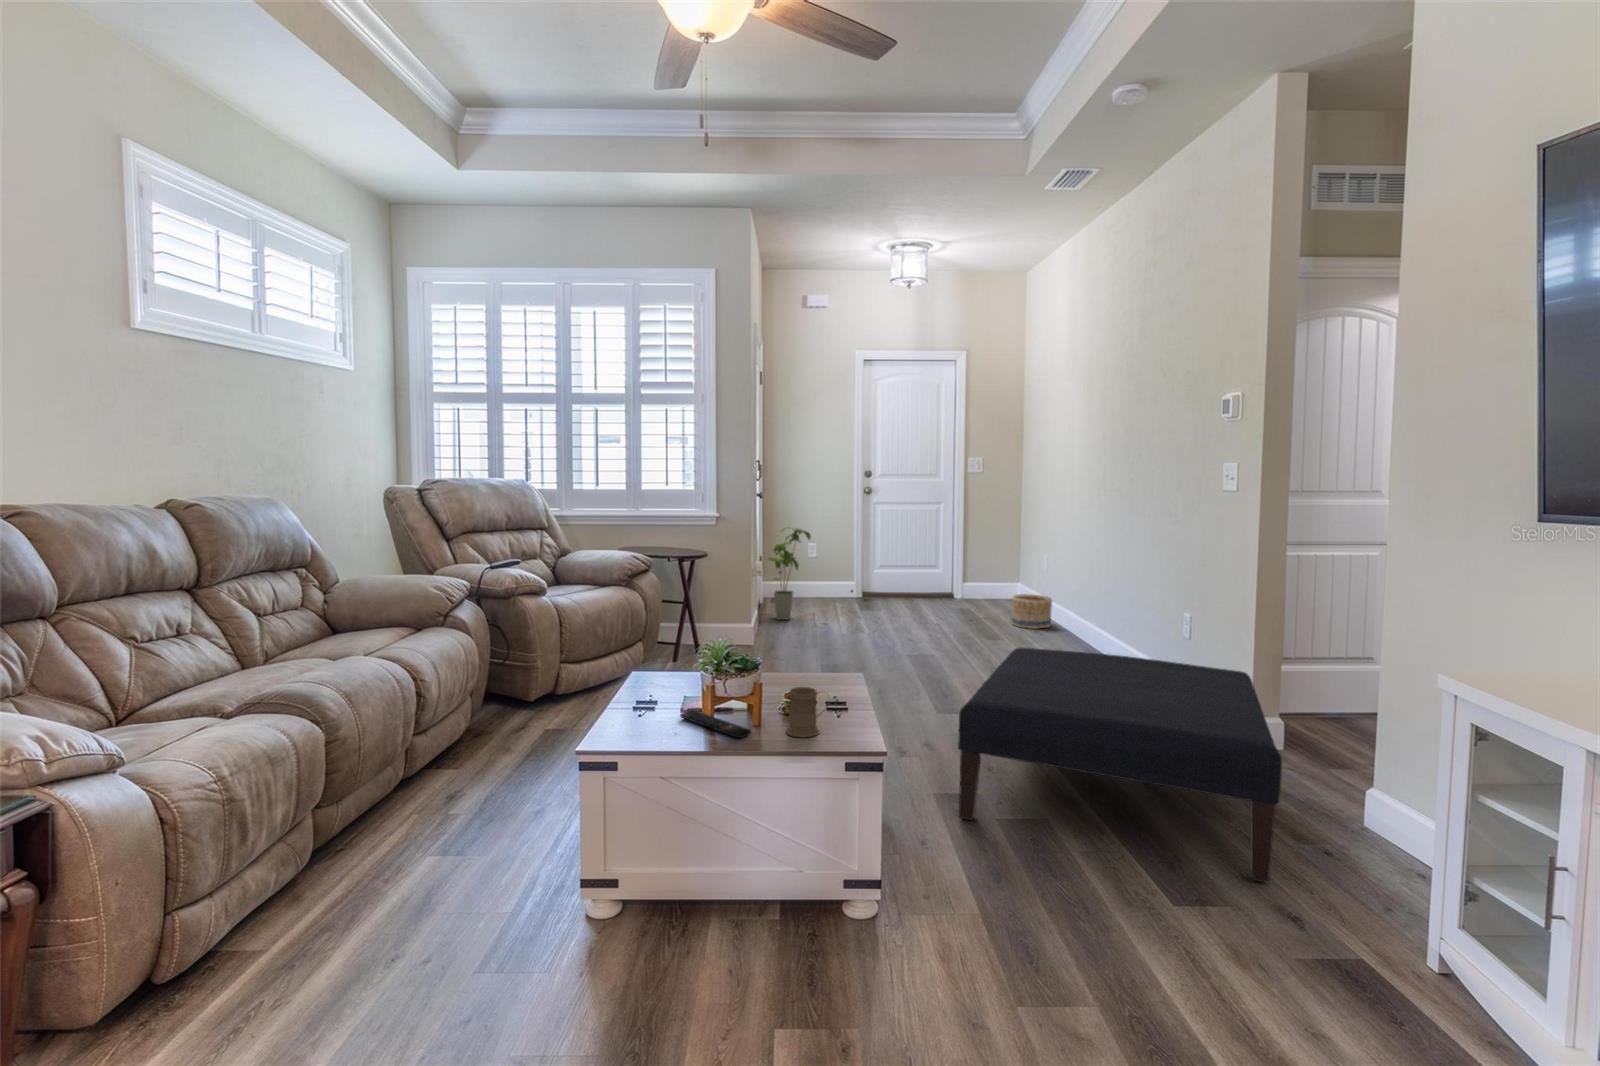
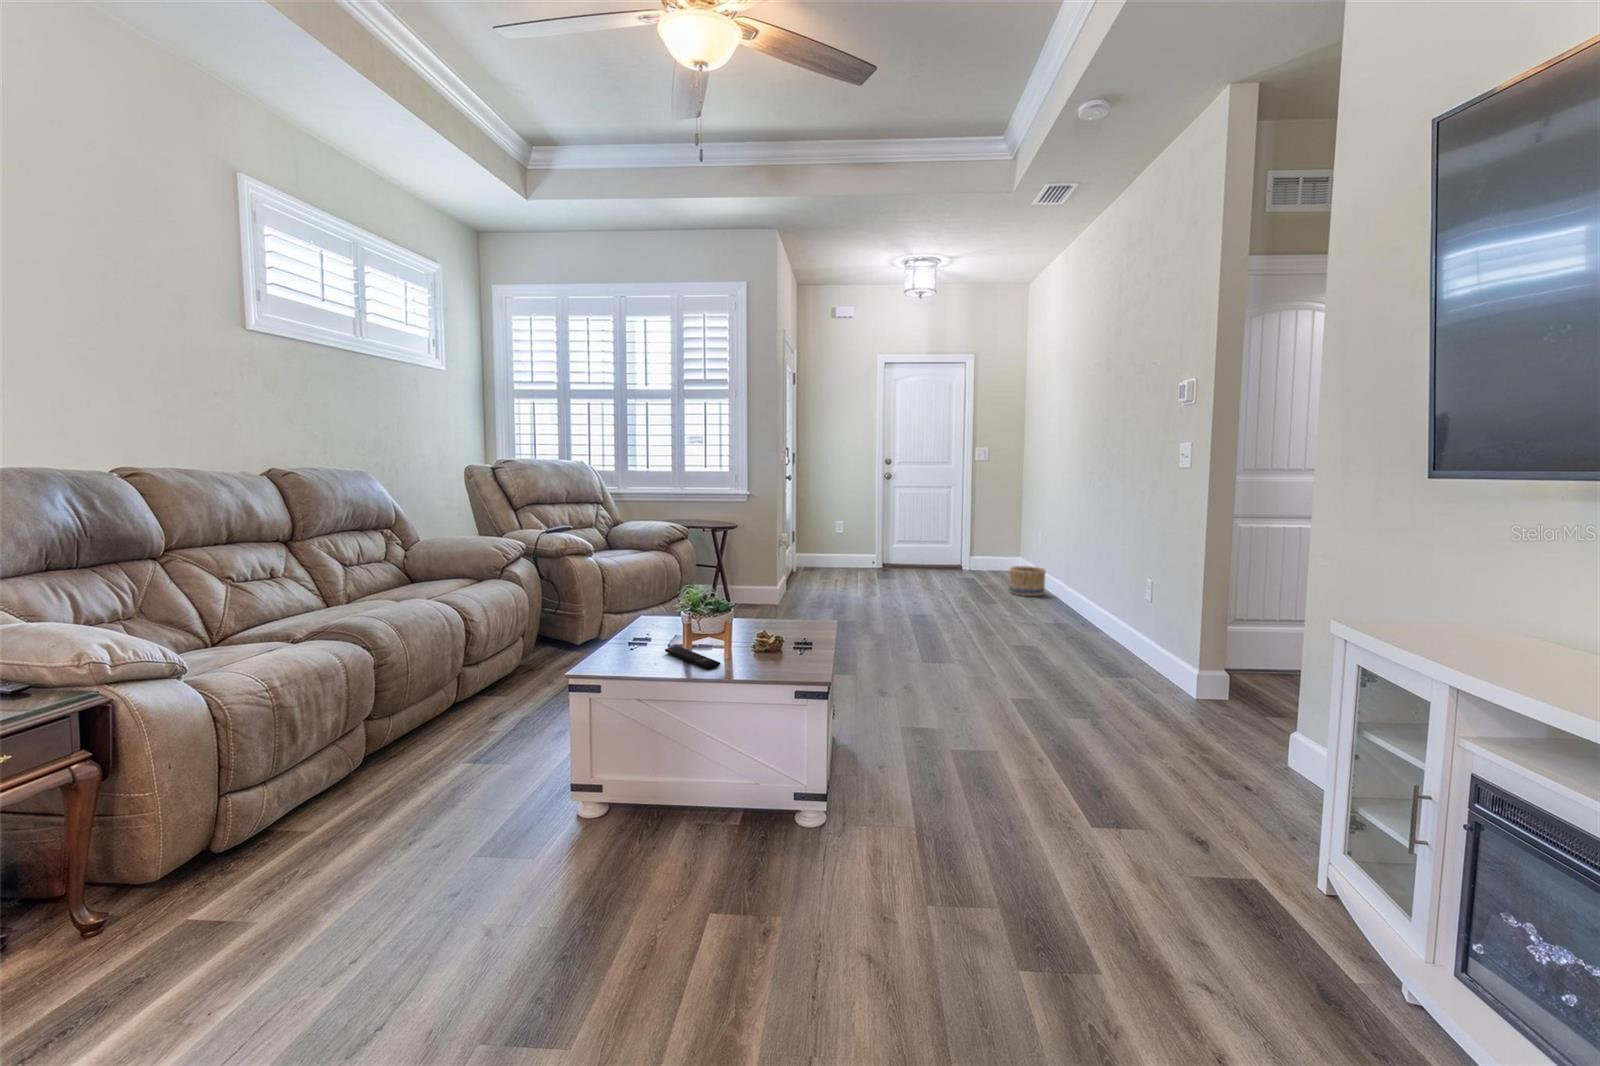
house plant: present [768,529,811,620] -> none [795,506,833,586]
ottoman: present [958,648,1282,882] -> none [920,605,1211,817]
mug: present [786,687,827,737] -> none [751,627,791,670]

